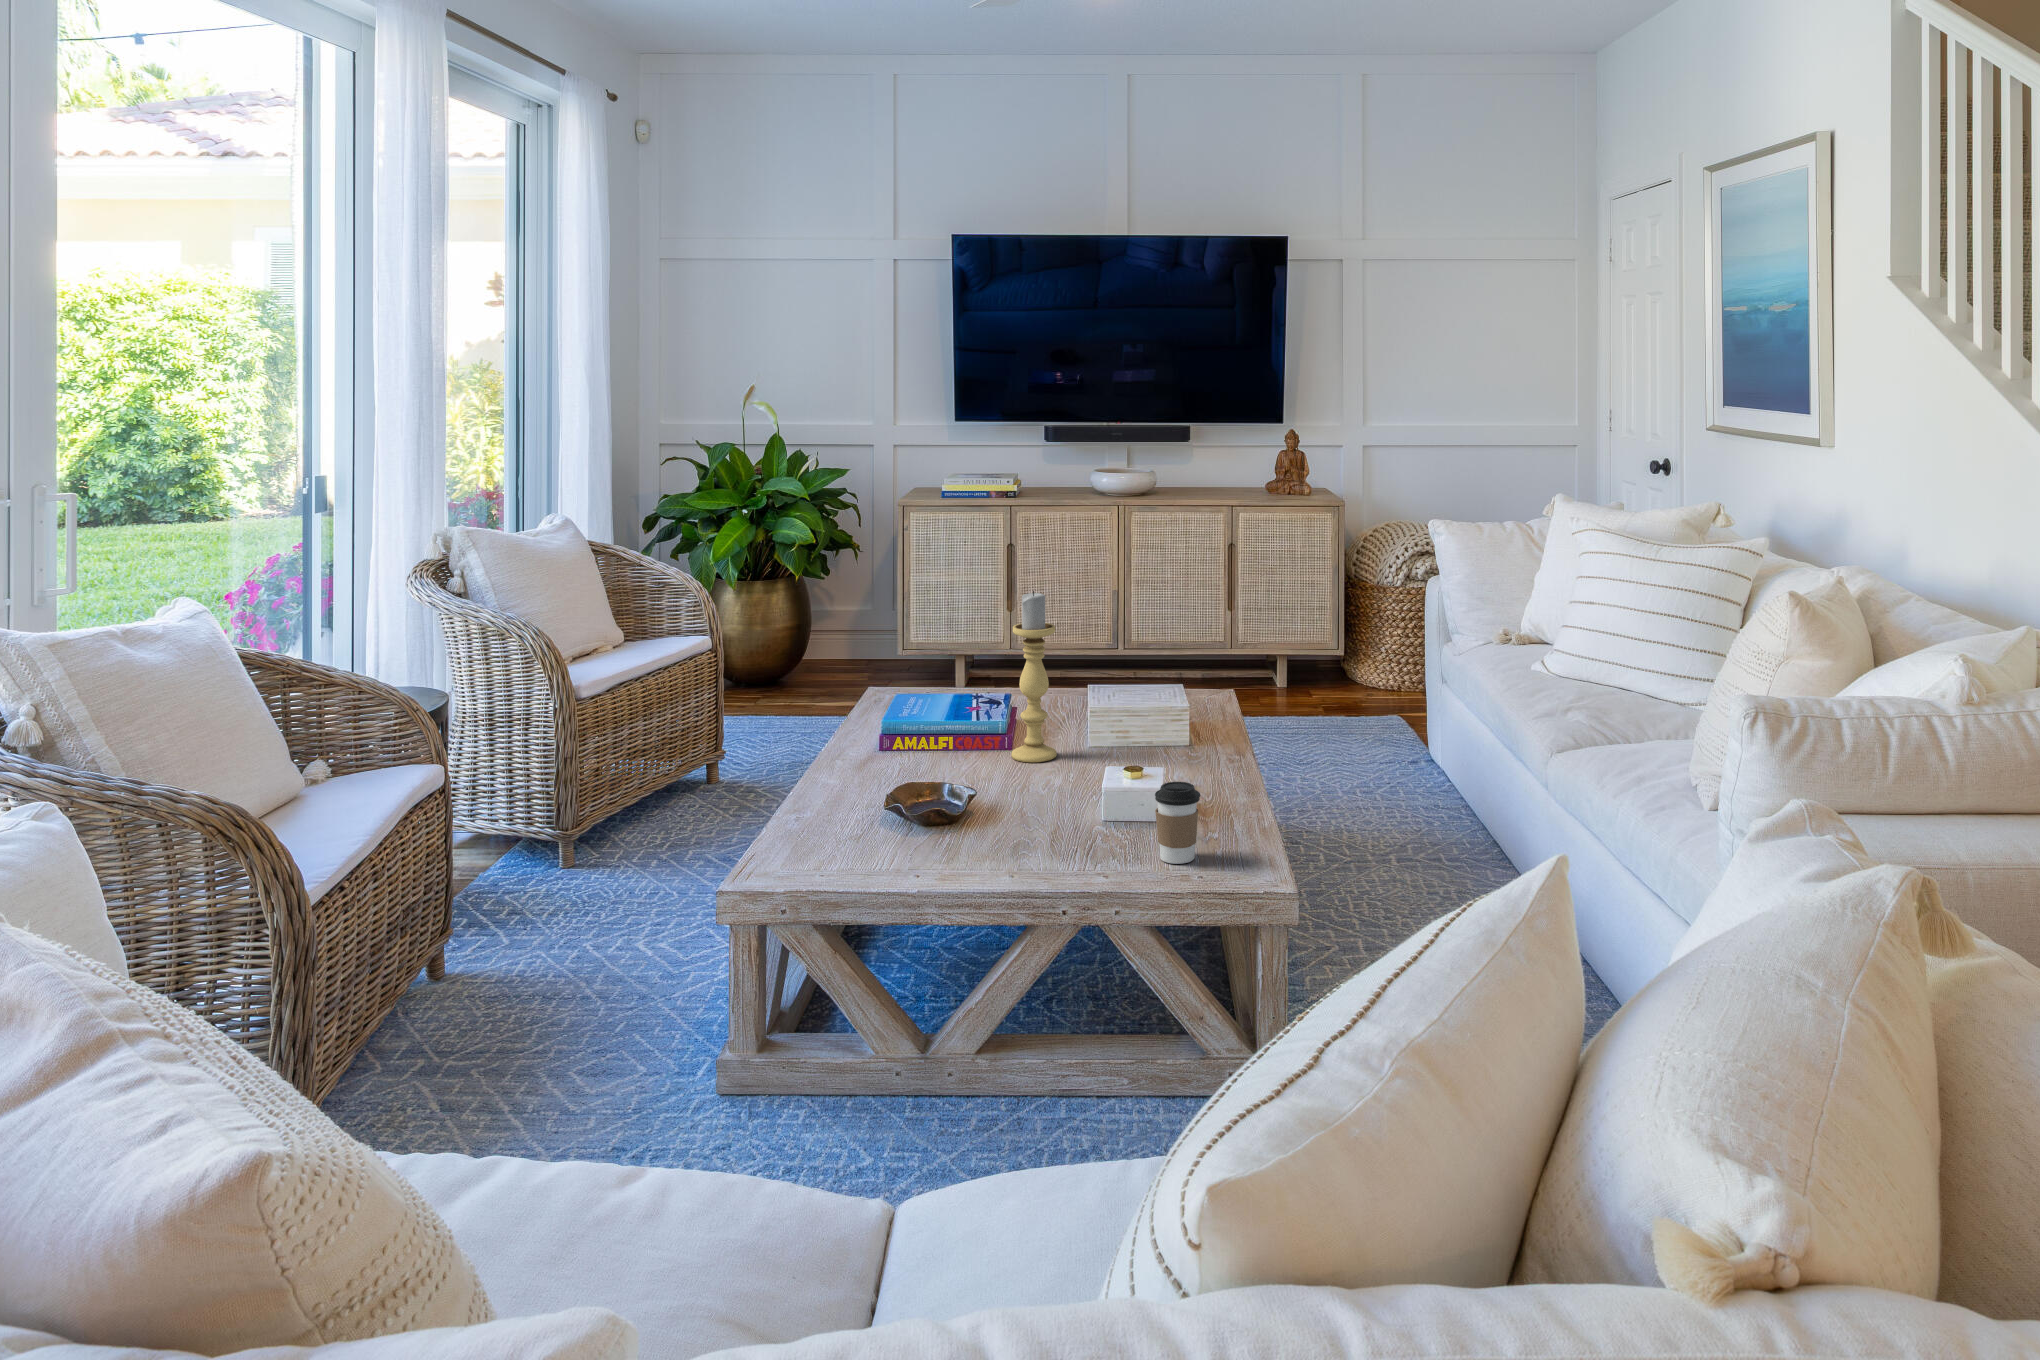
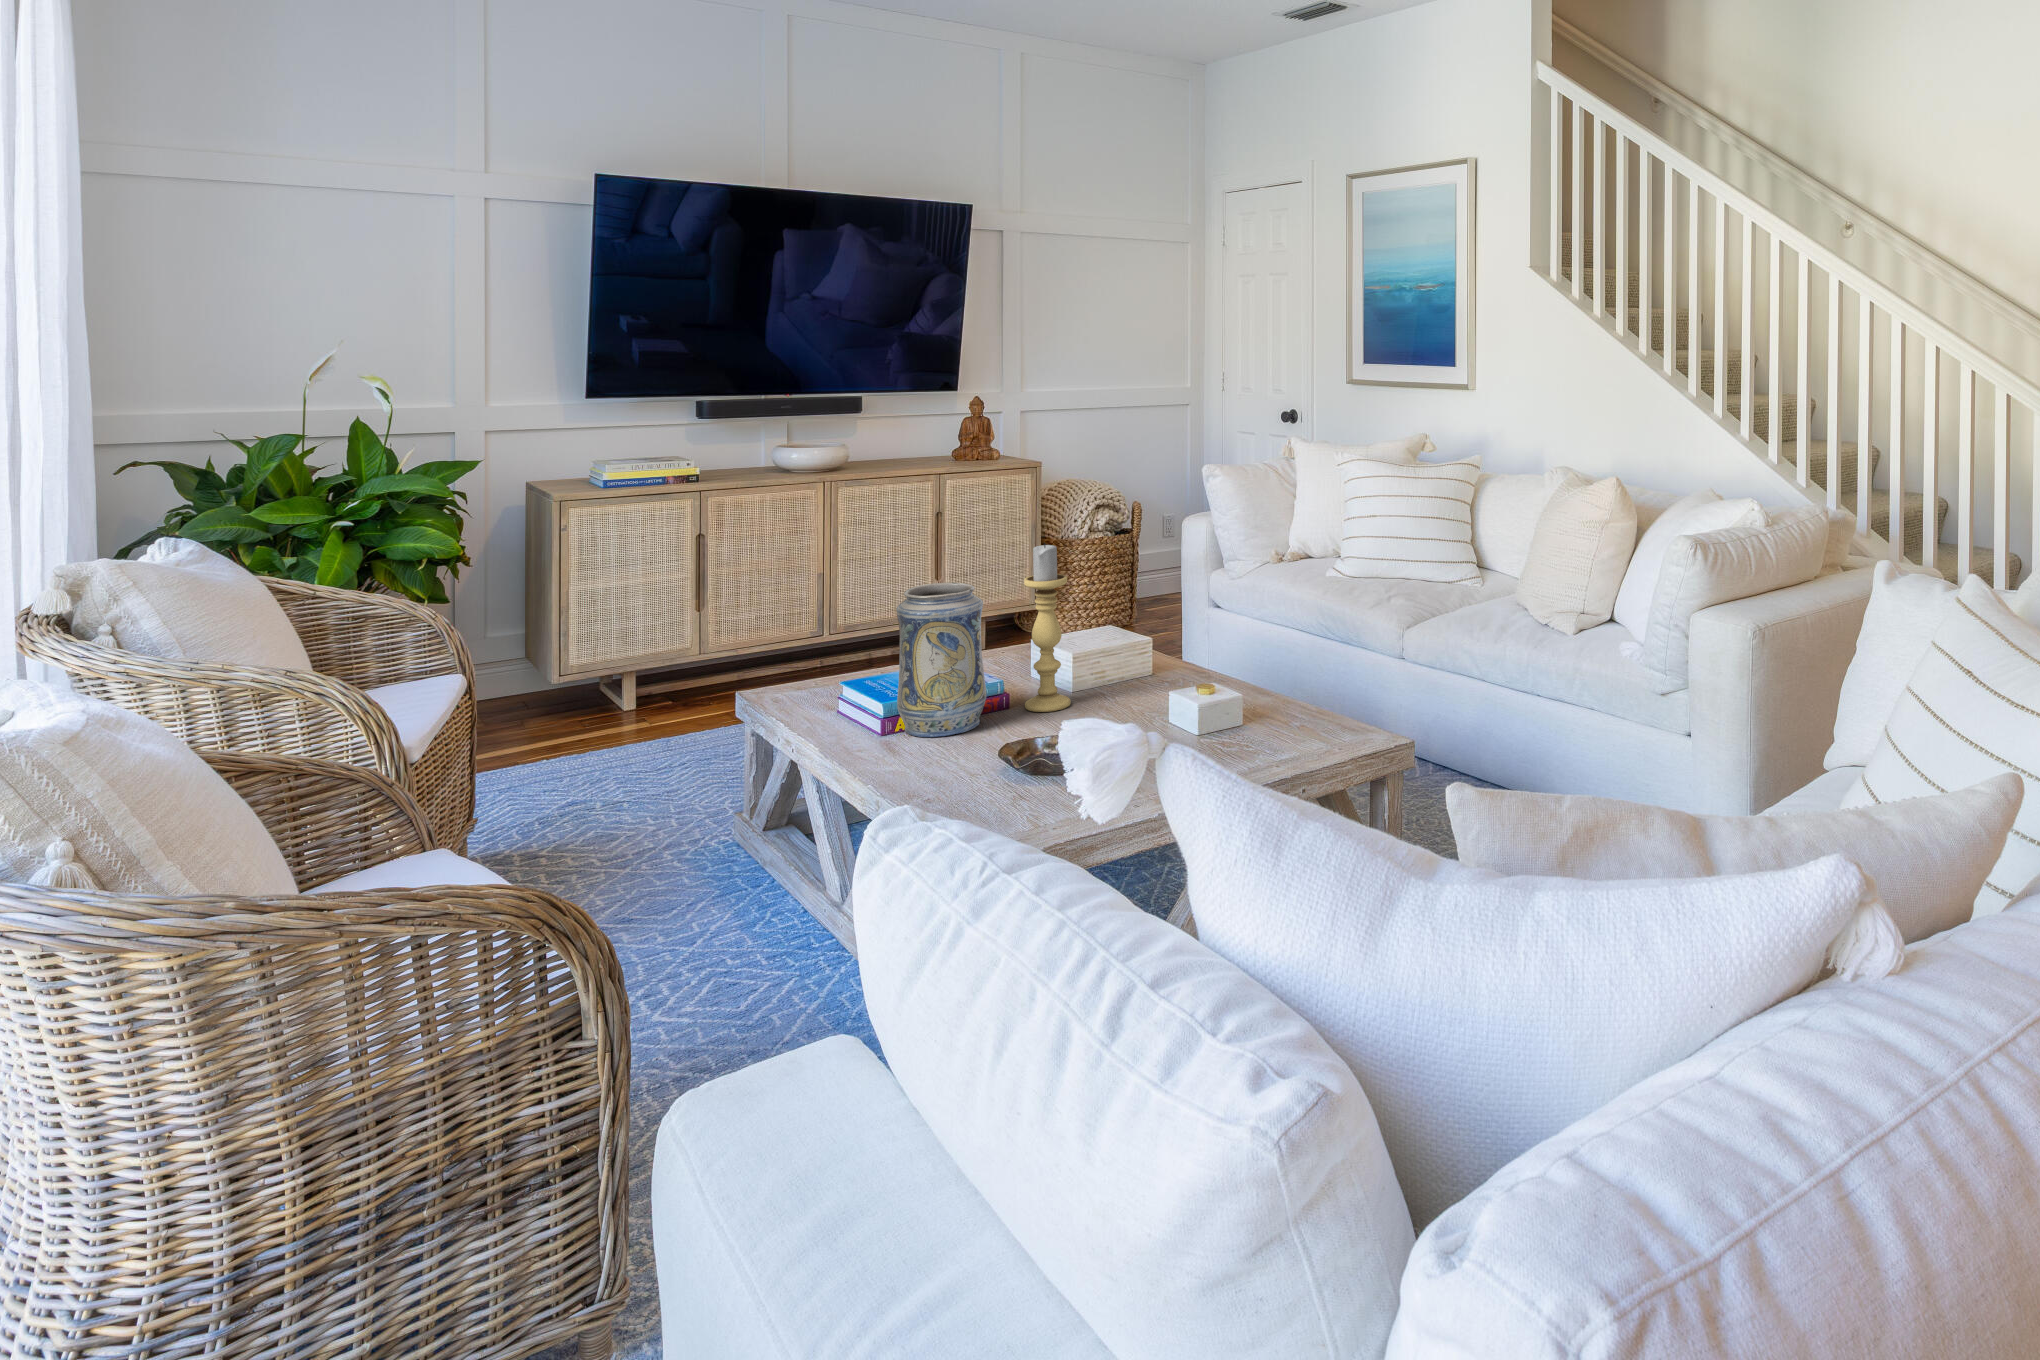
decorative vase: none [887,617,969,764] -> present [896,583,986,737]
coffee cup: present [1155,782,1201,864] -> none [1303,679,1343,751]

